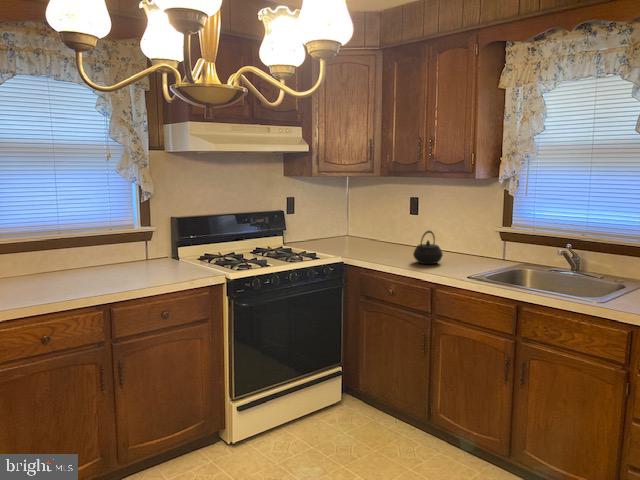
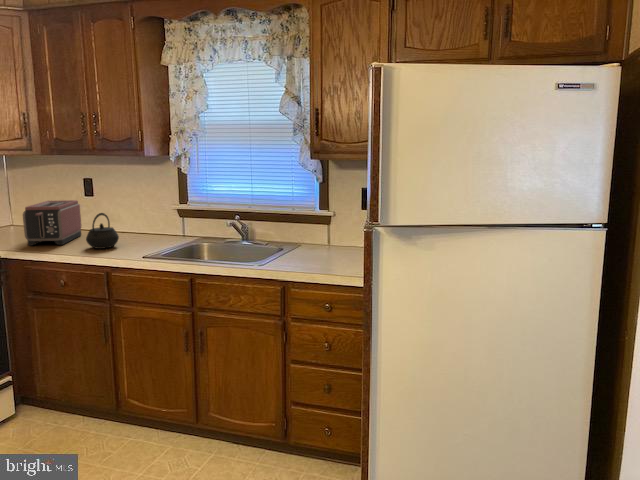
toaster: none [362,216,408,257] -> present [23,200,81,246]

